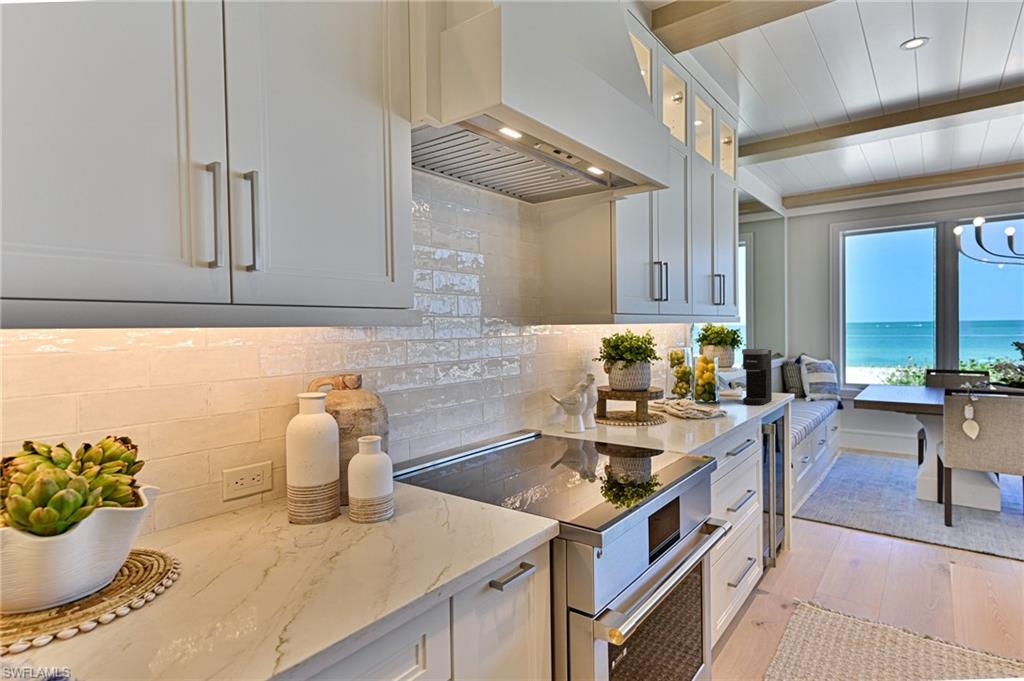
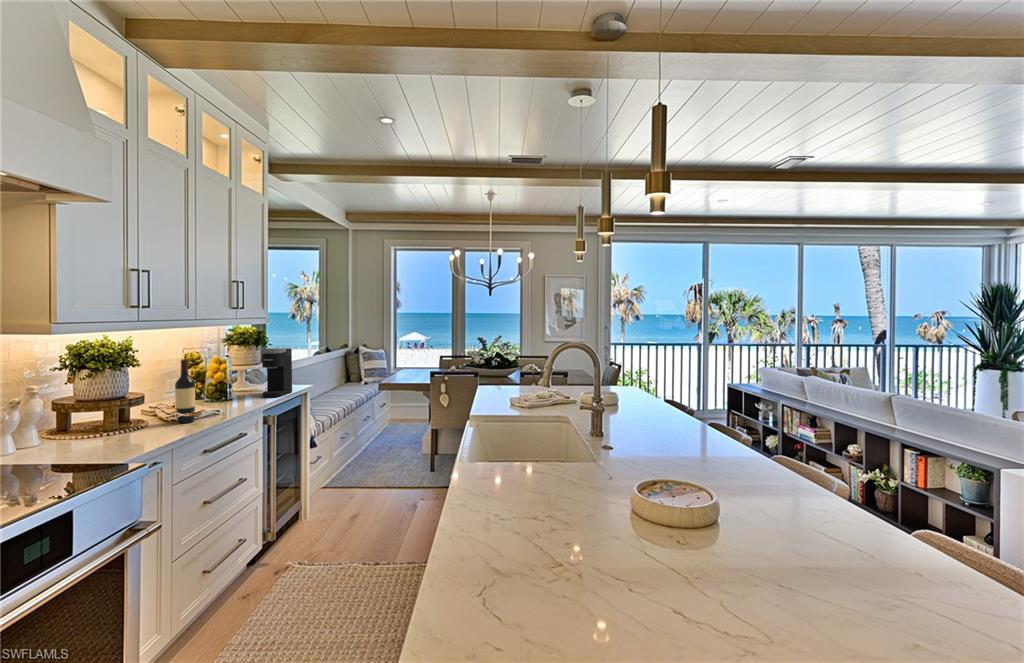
wine bottle: none [684,355,702,422] -> present [175,359,195,423]

